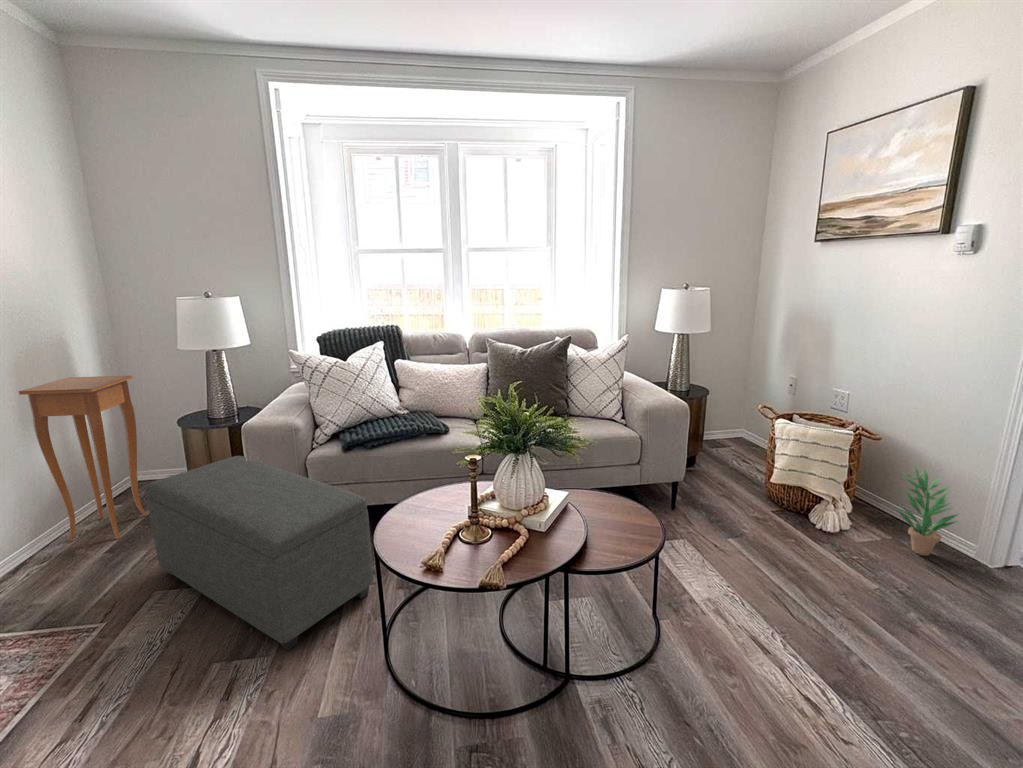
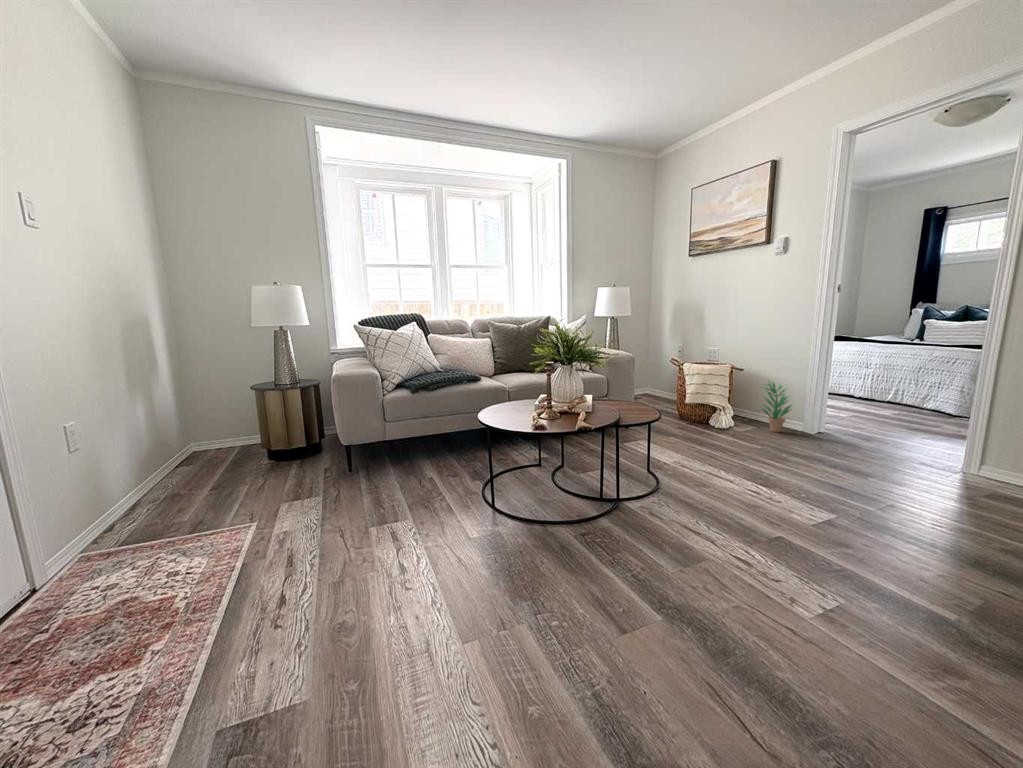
side table: present [19,375,147,542] -> none [128,347,224,490]
ottoman: present [145,456,374,650] -> none [268,402,463,515]

